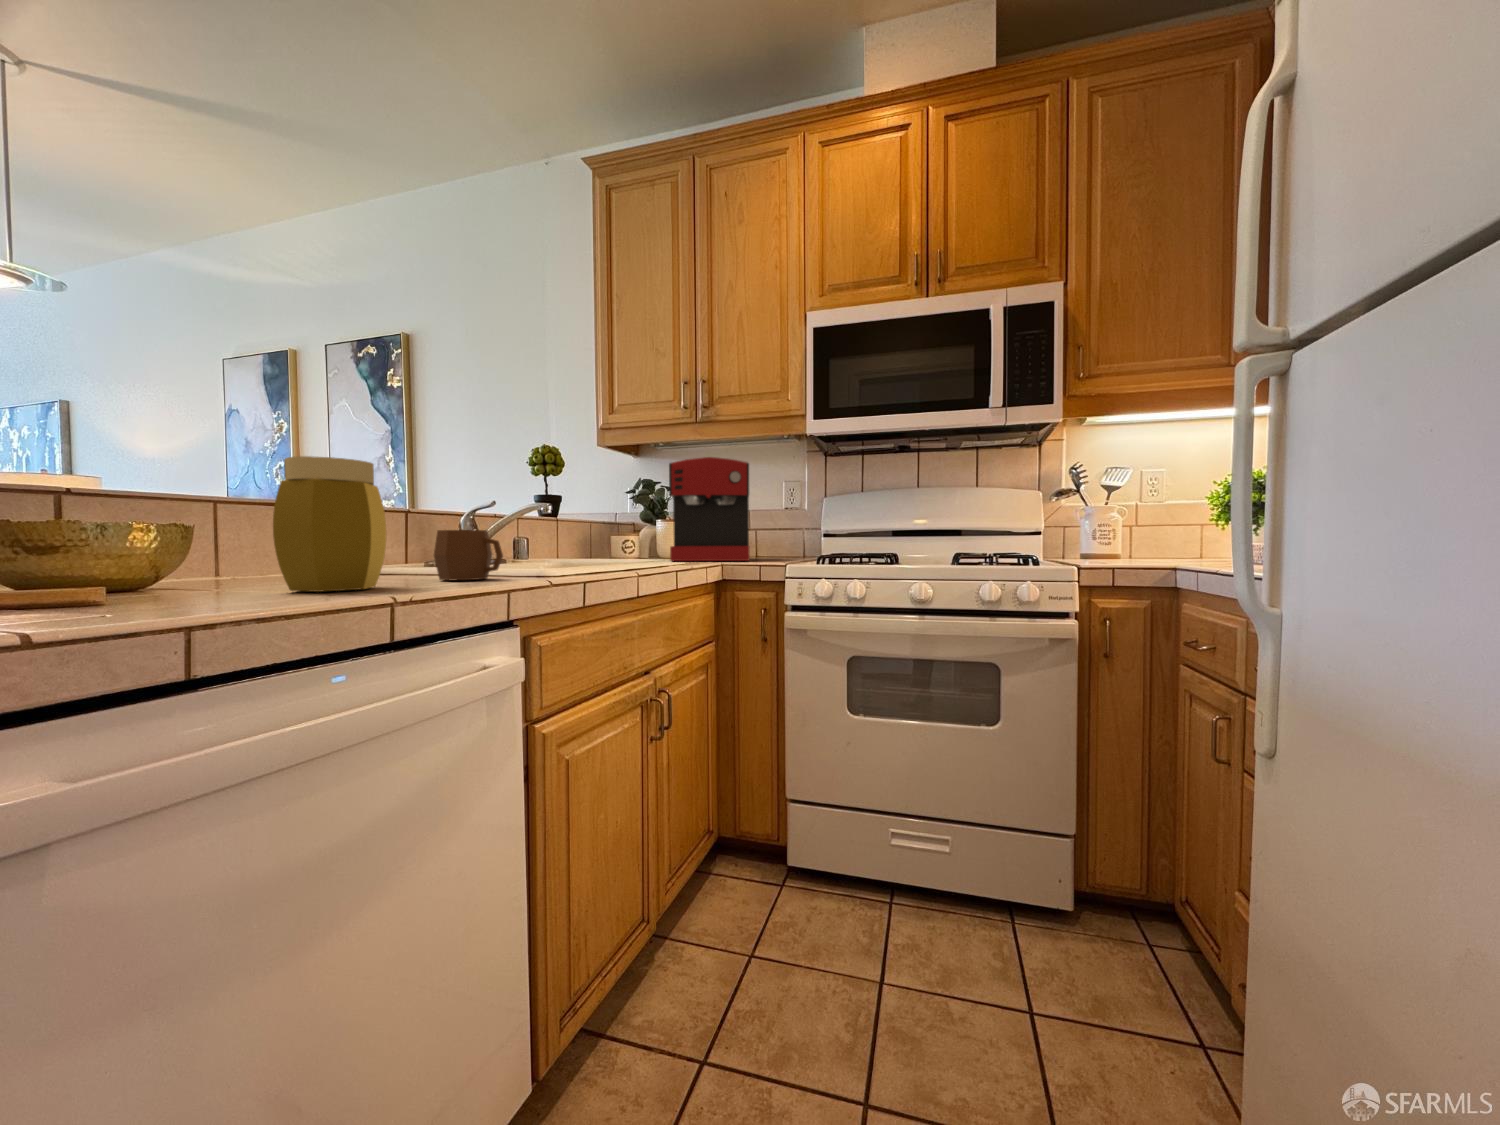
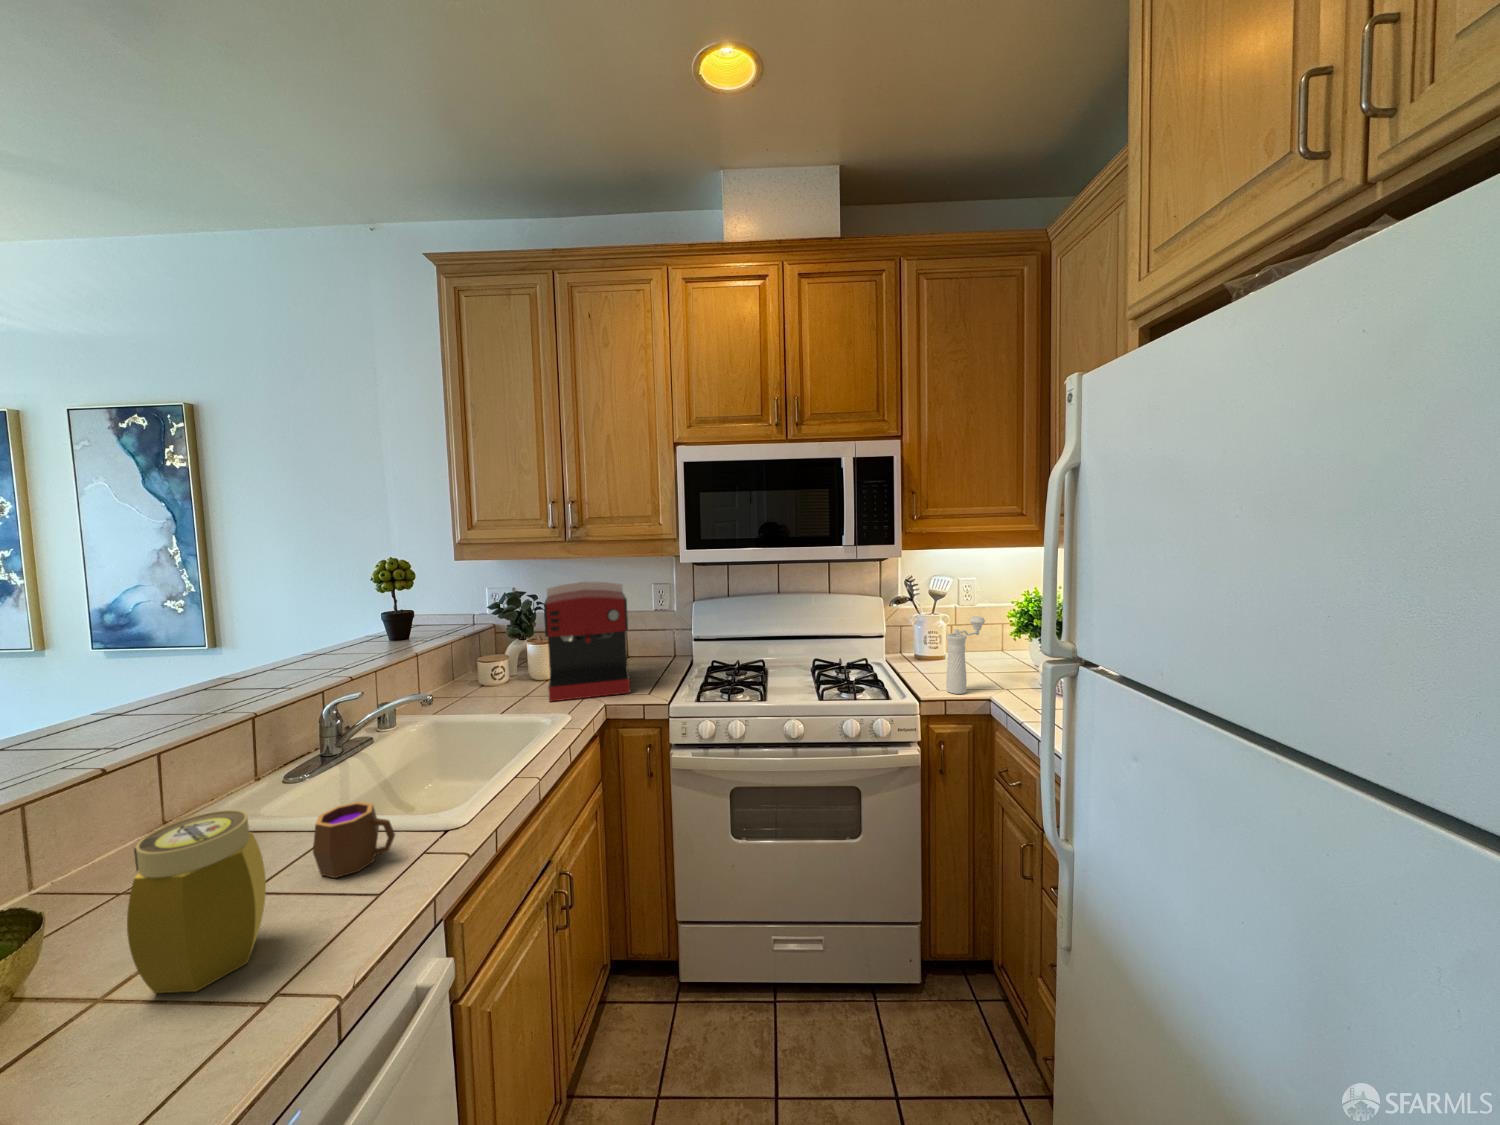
pepper mill: none [1115,481,1170,566] -> present [946,616,985,694]

